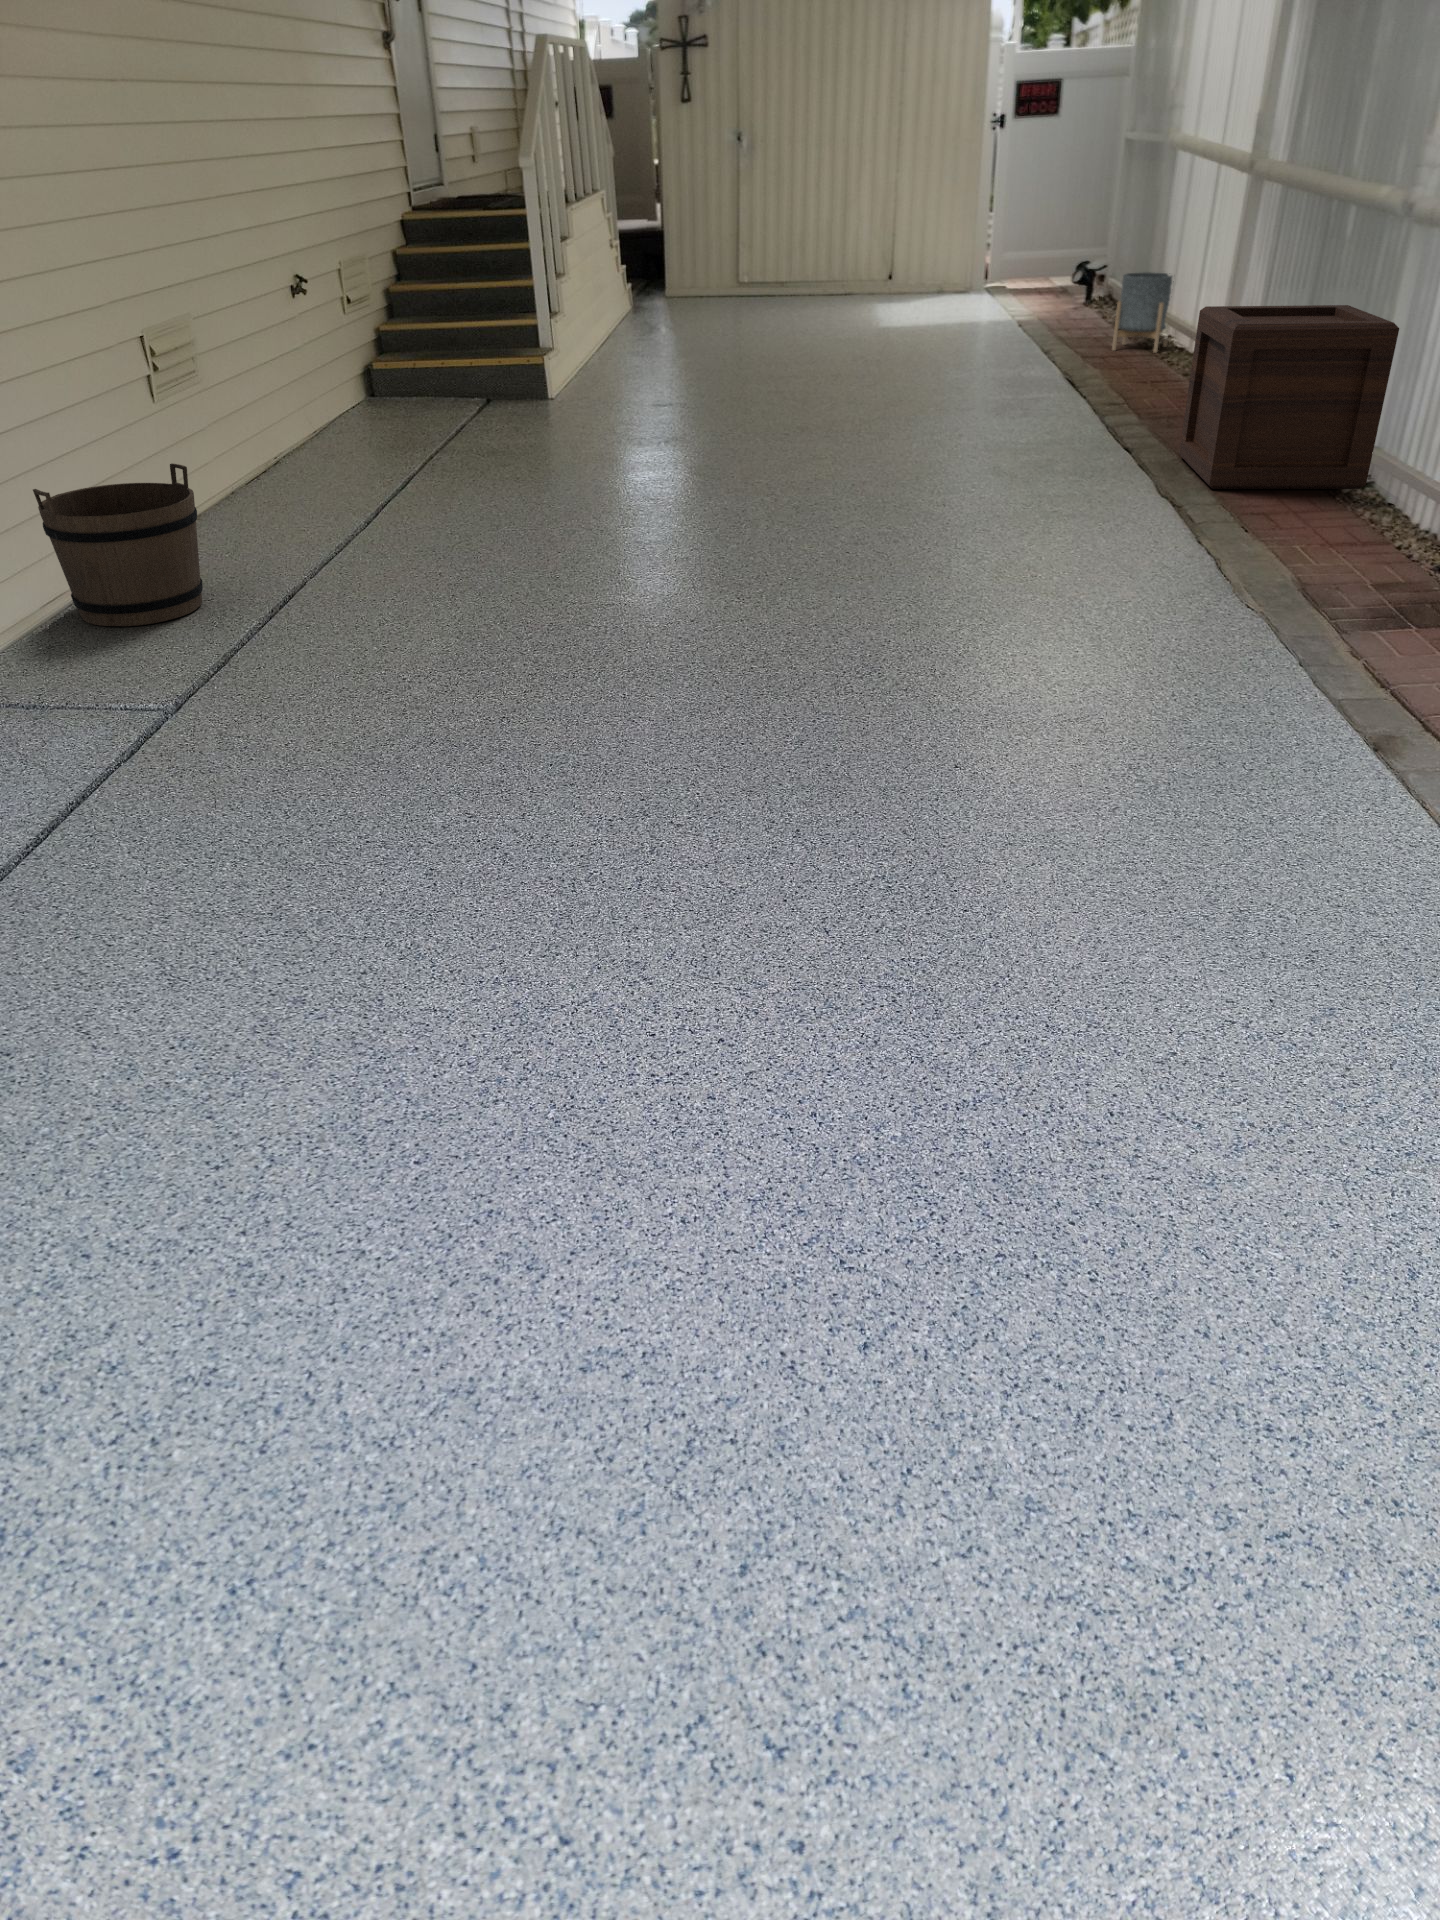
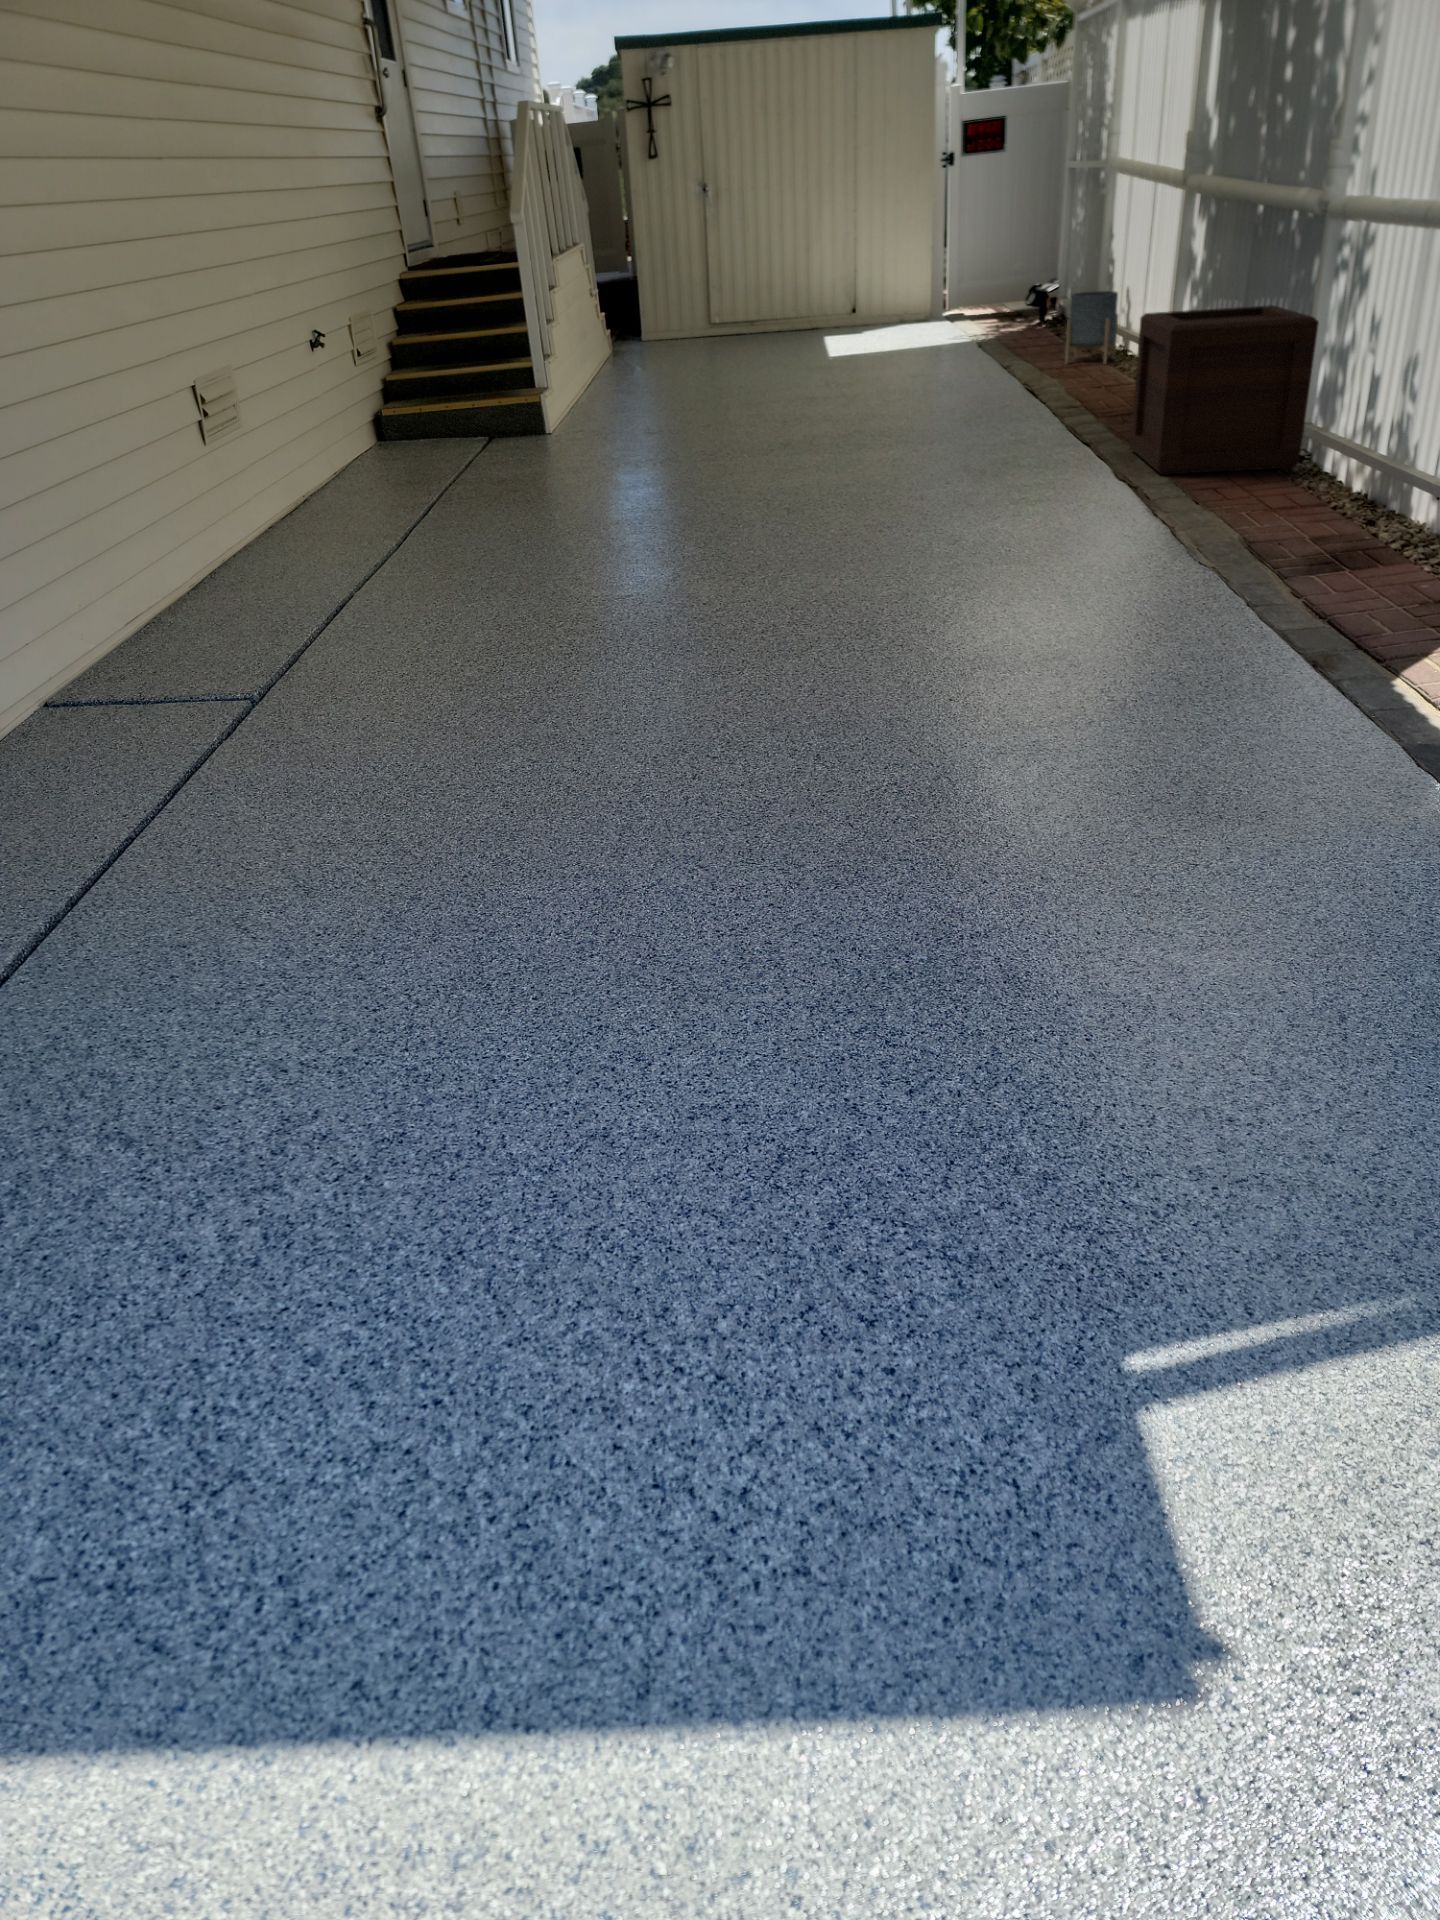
bucket: present [33,463,203,626] -> none [120,491,268,635]

